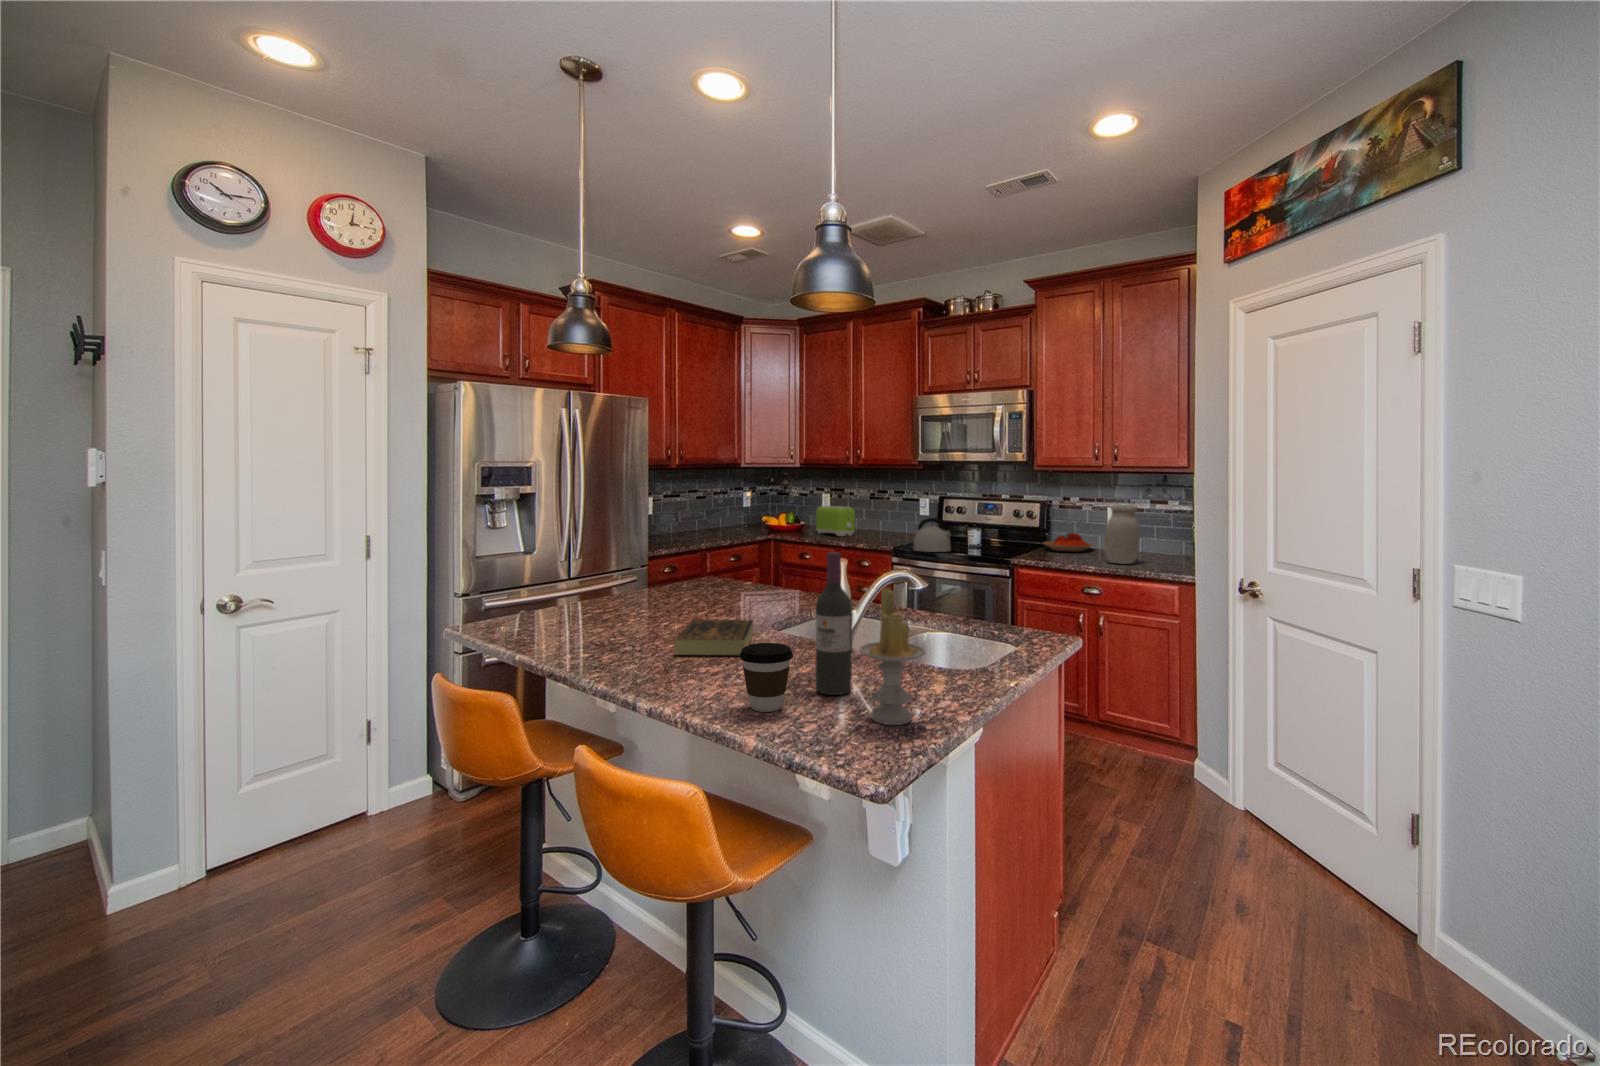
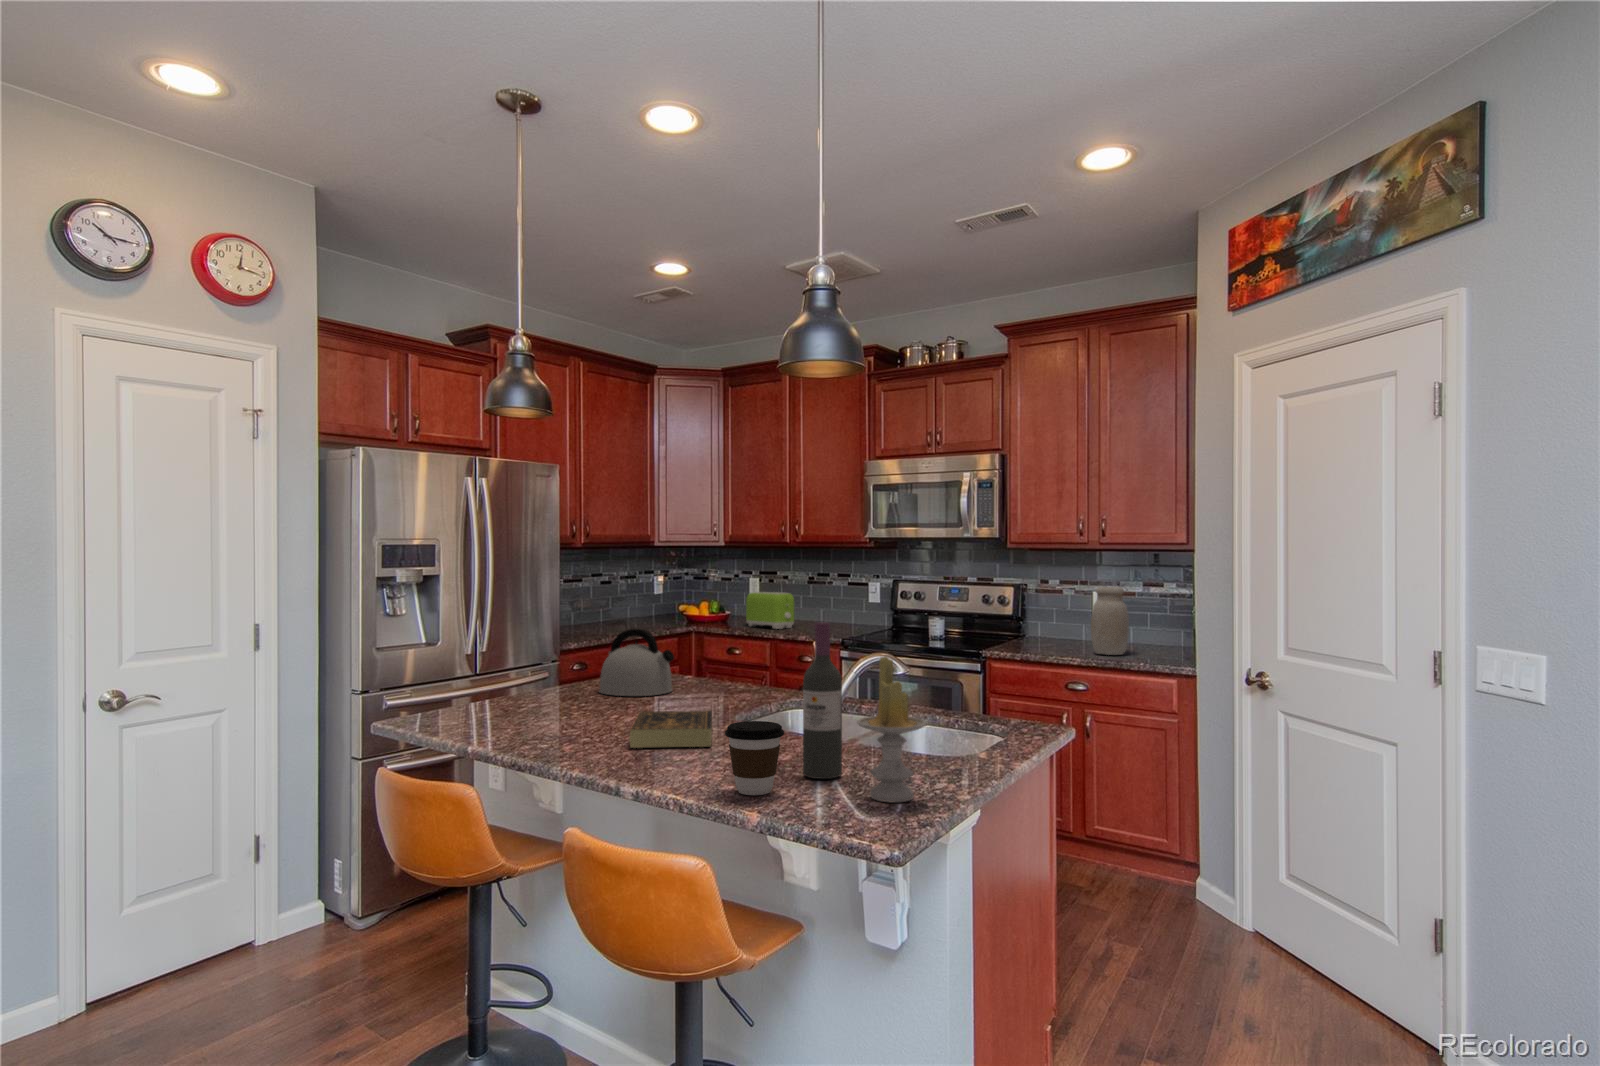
kettle: present [913,518,954,552] -> present [599,629,674,696]
plate: present [1044,533,1093,551] -> none [1020,620,1079,643]

